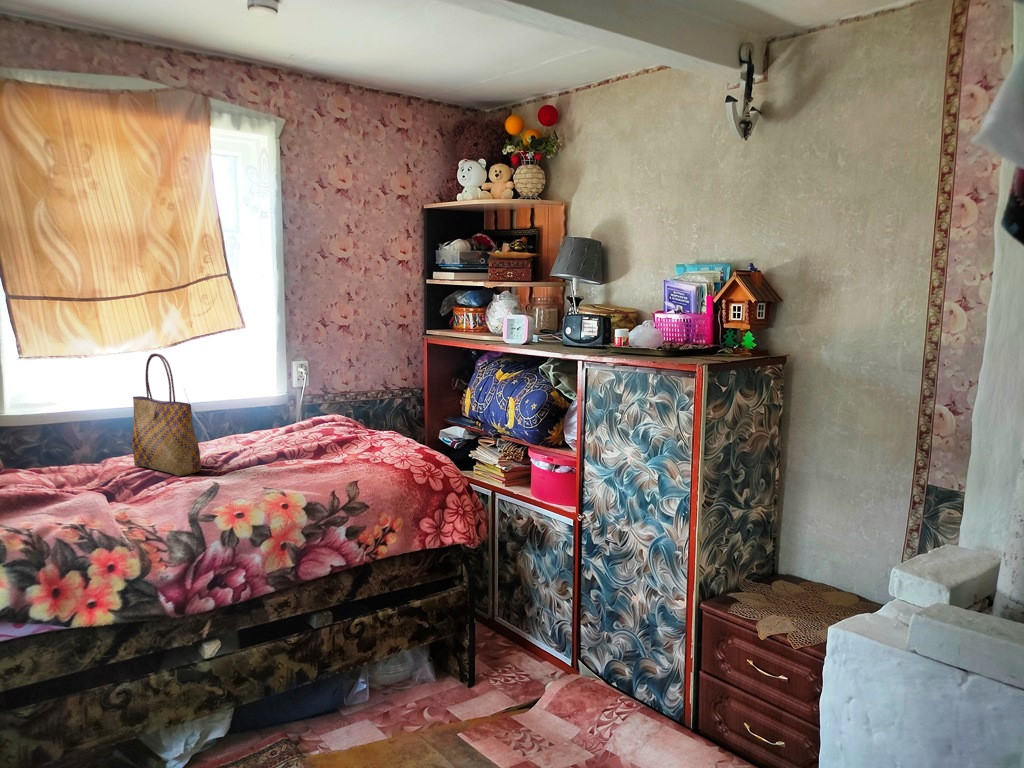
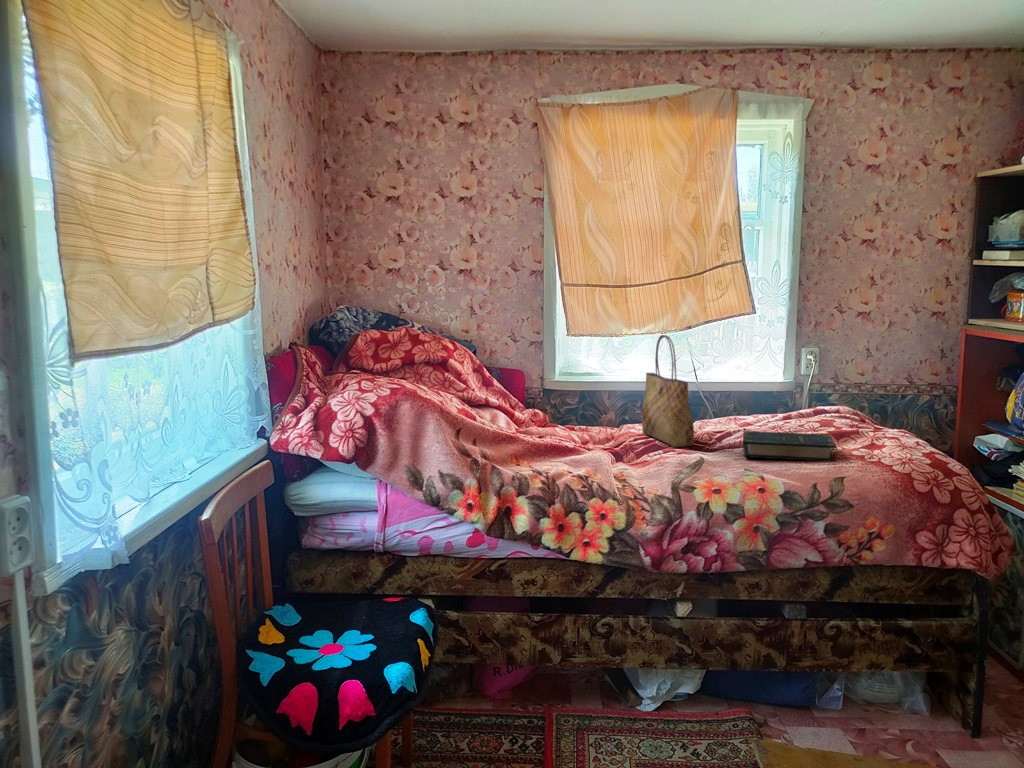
book: none [254,443,348,476] -> present [743,431,836,462]

